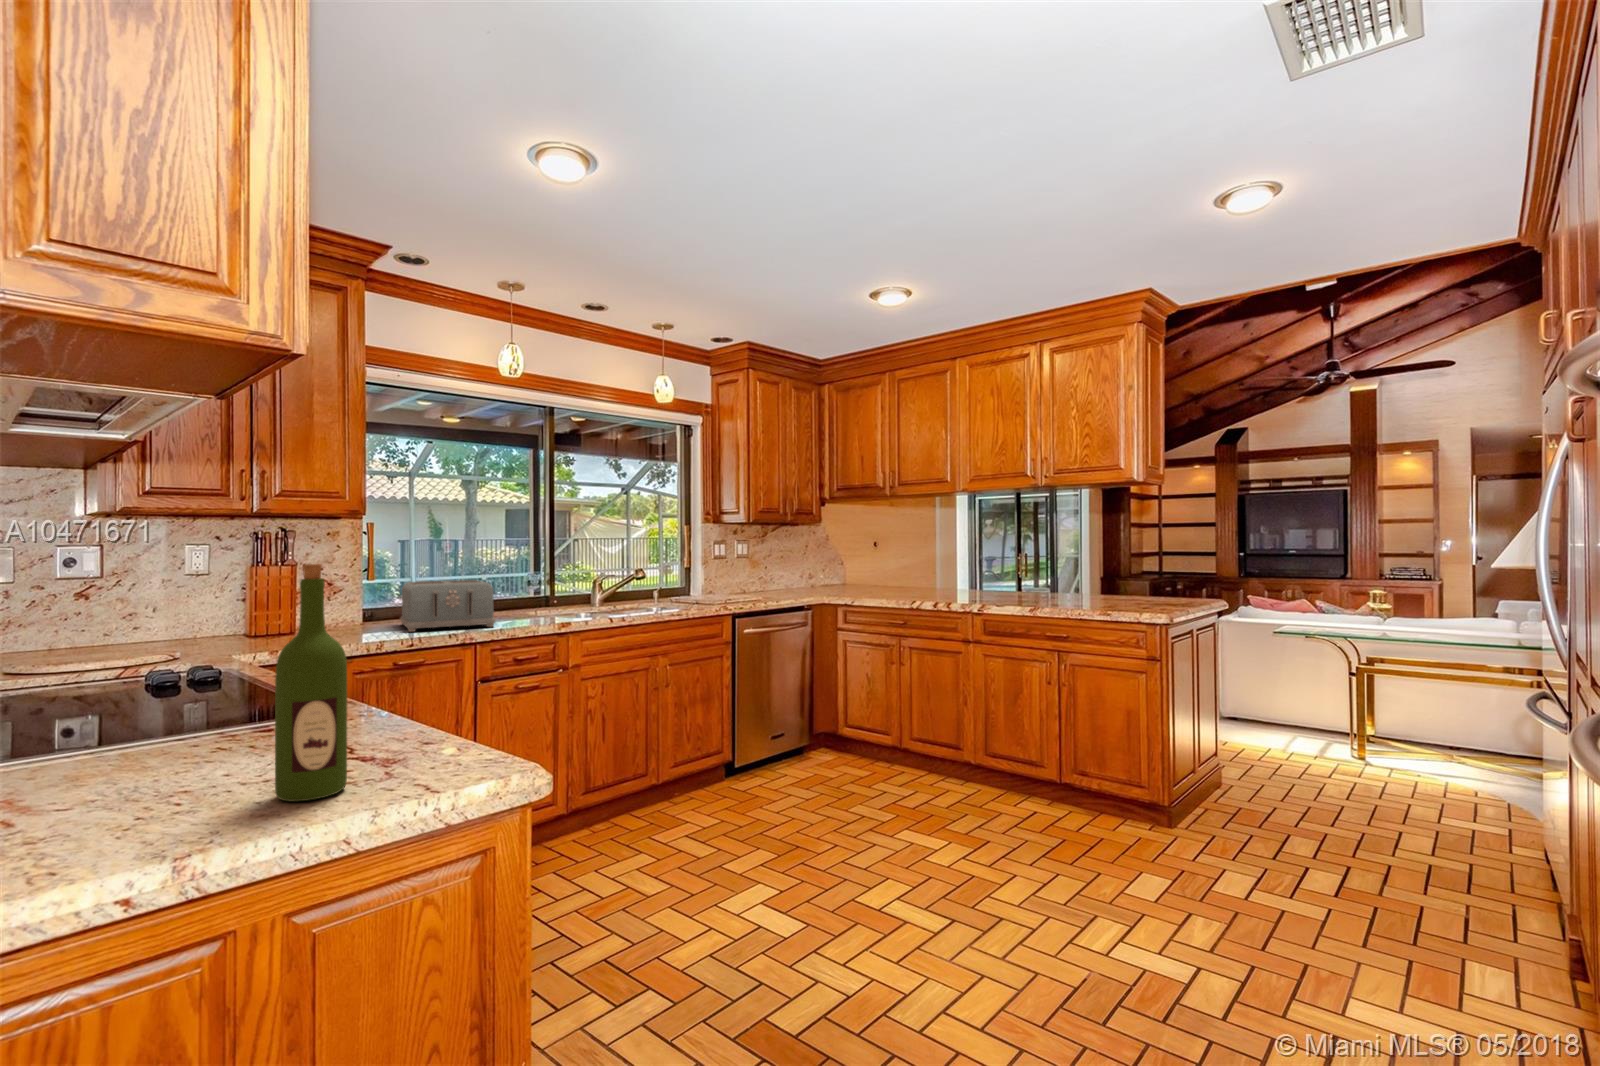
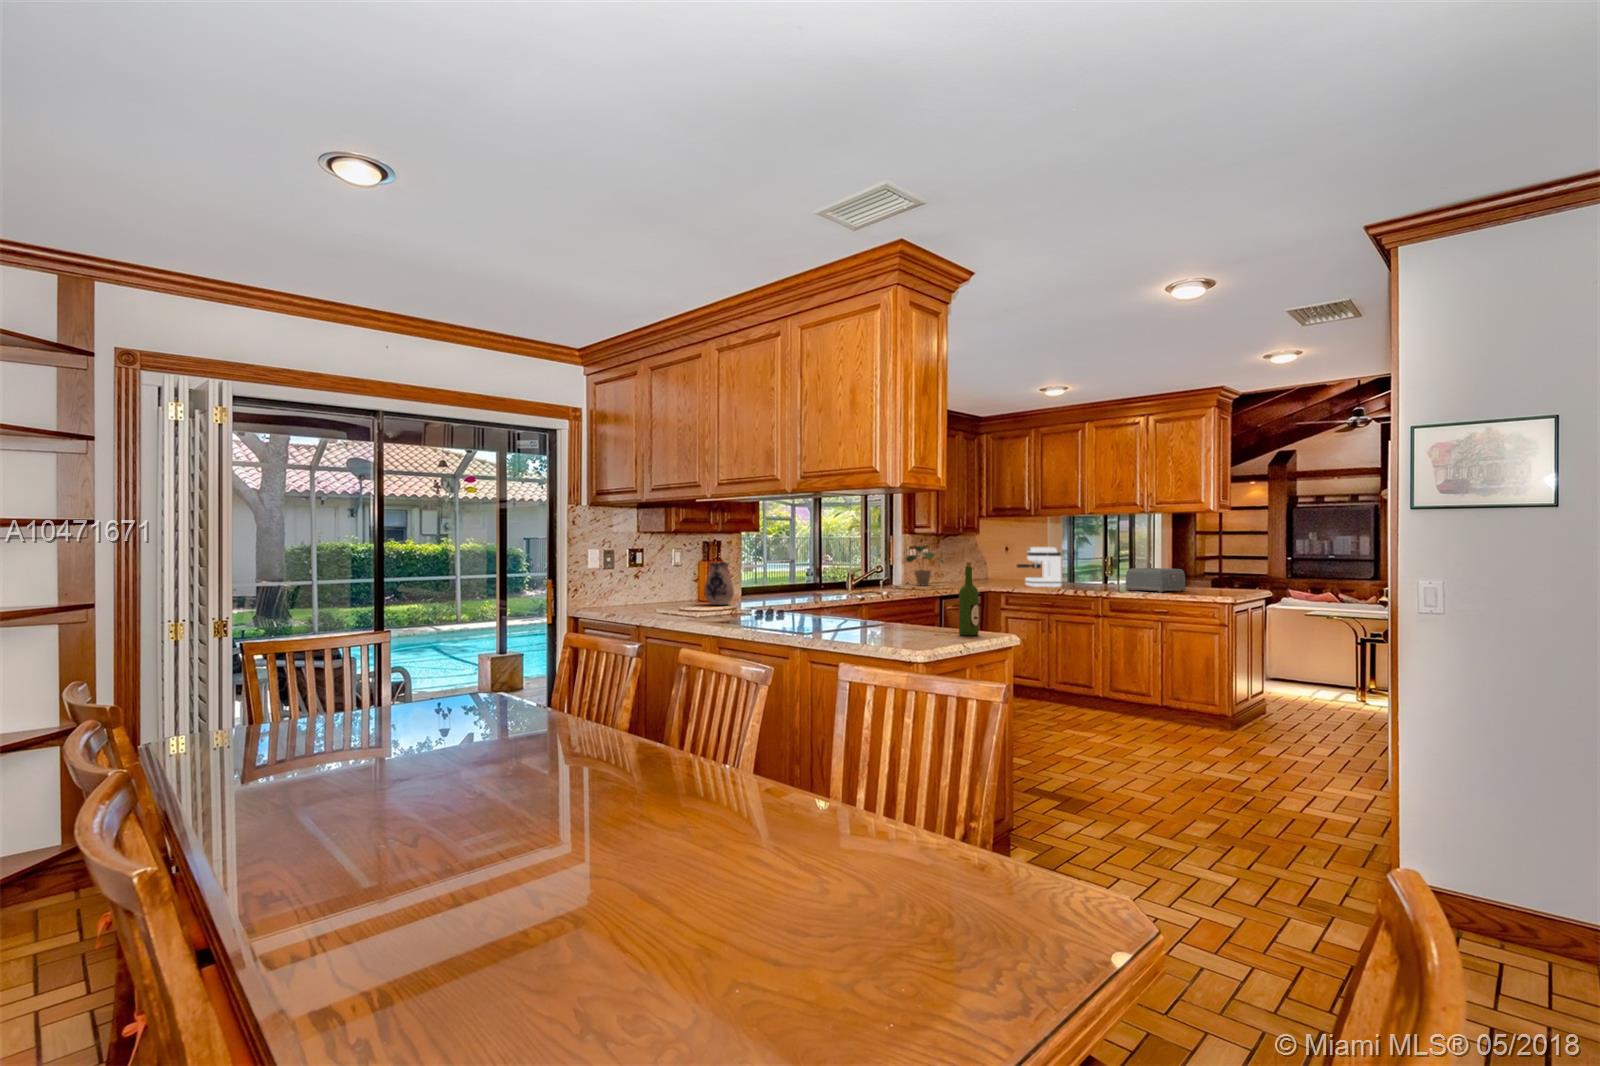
potted plant: none [706,539,763,597] -> present [906,546,944,585]
coffee maker: none [865,540,925,598] -> present [1017,547,1061,587]
ceramic pitcher: none [175,568,248,649] -> present [704,562,734,605]
toaster: present [400,580,495,632] -> present [1125,568,1186,593]

